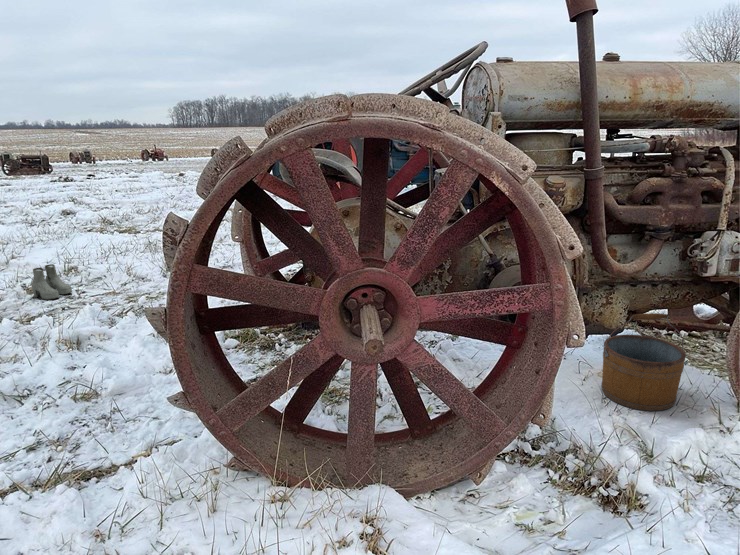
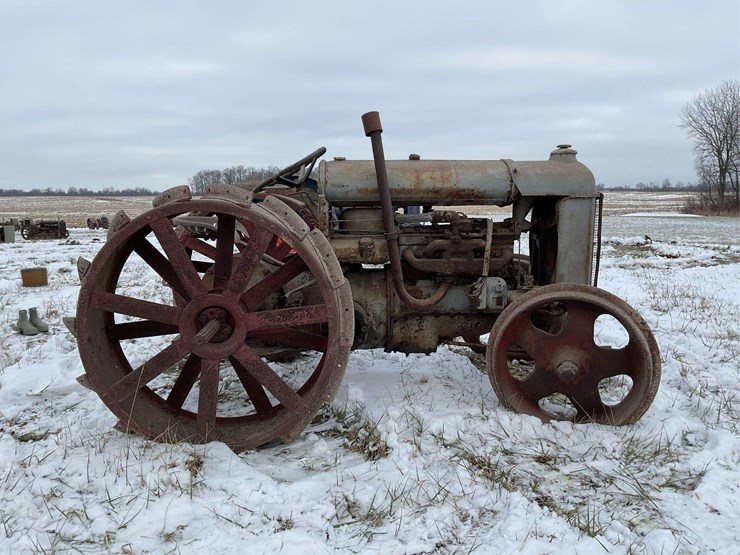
bucket: present [601,313,686,411] -> present [20,257,48,287]

